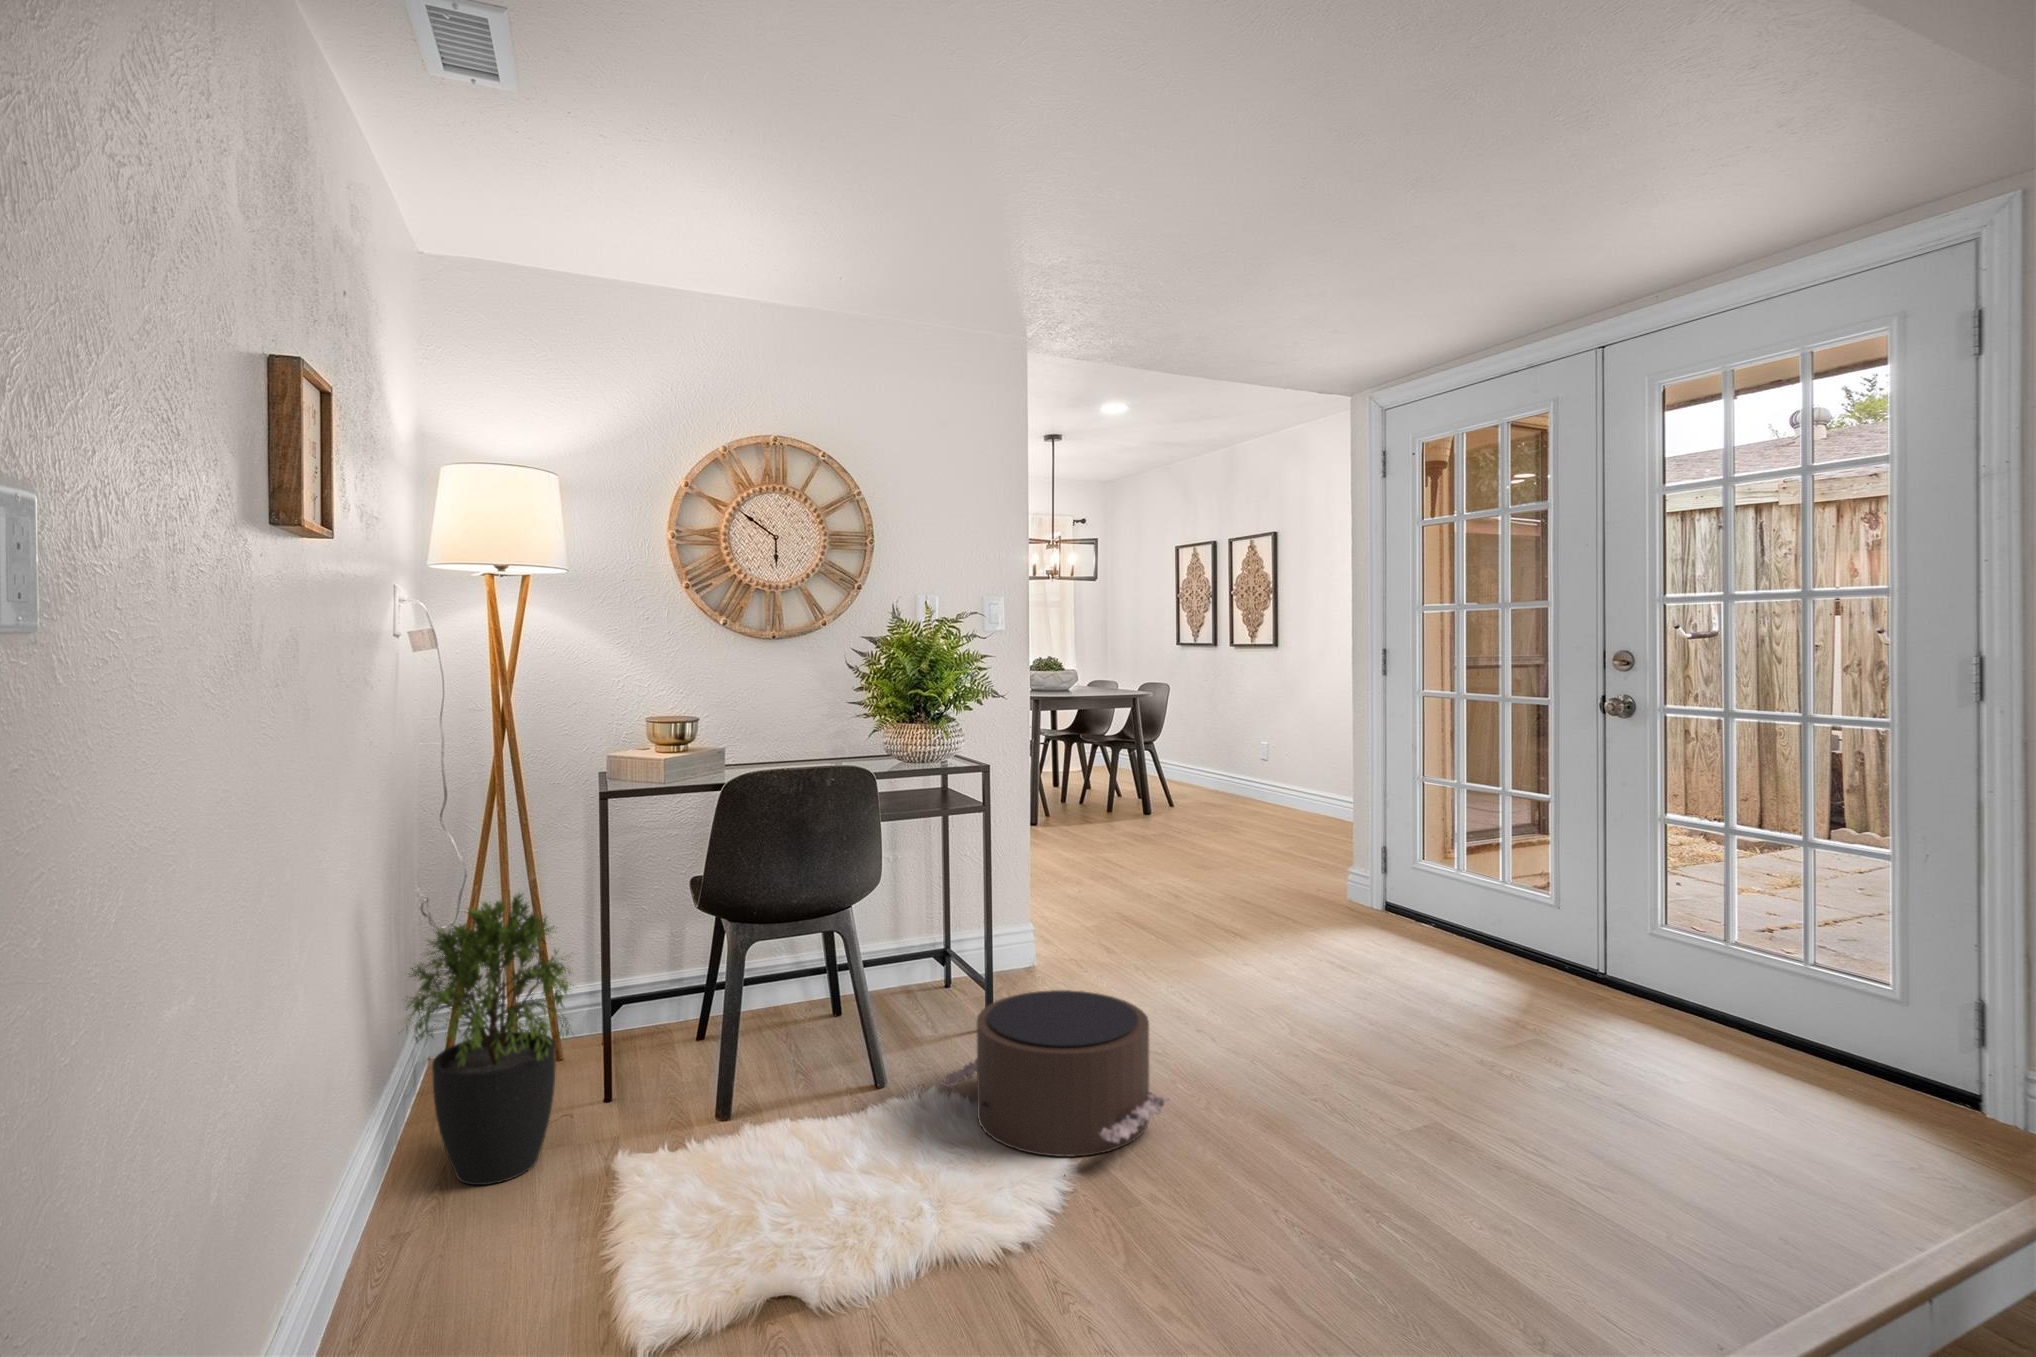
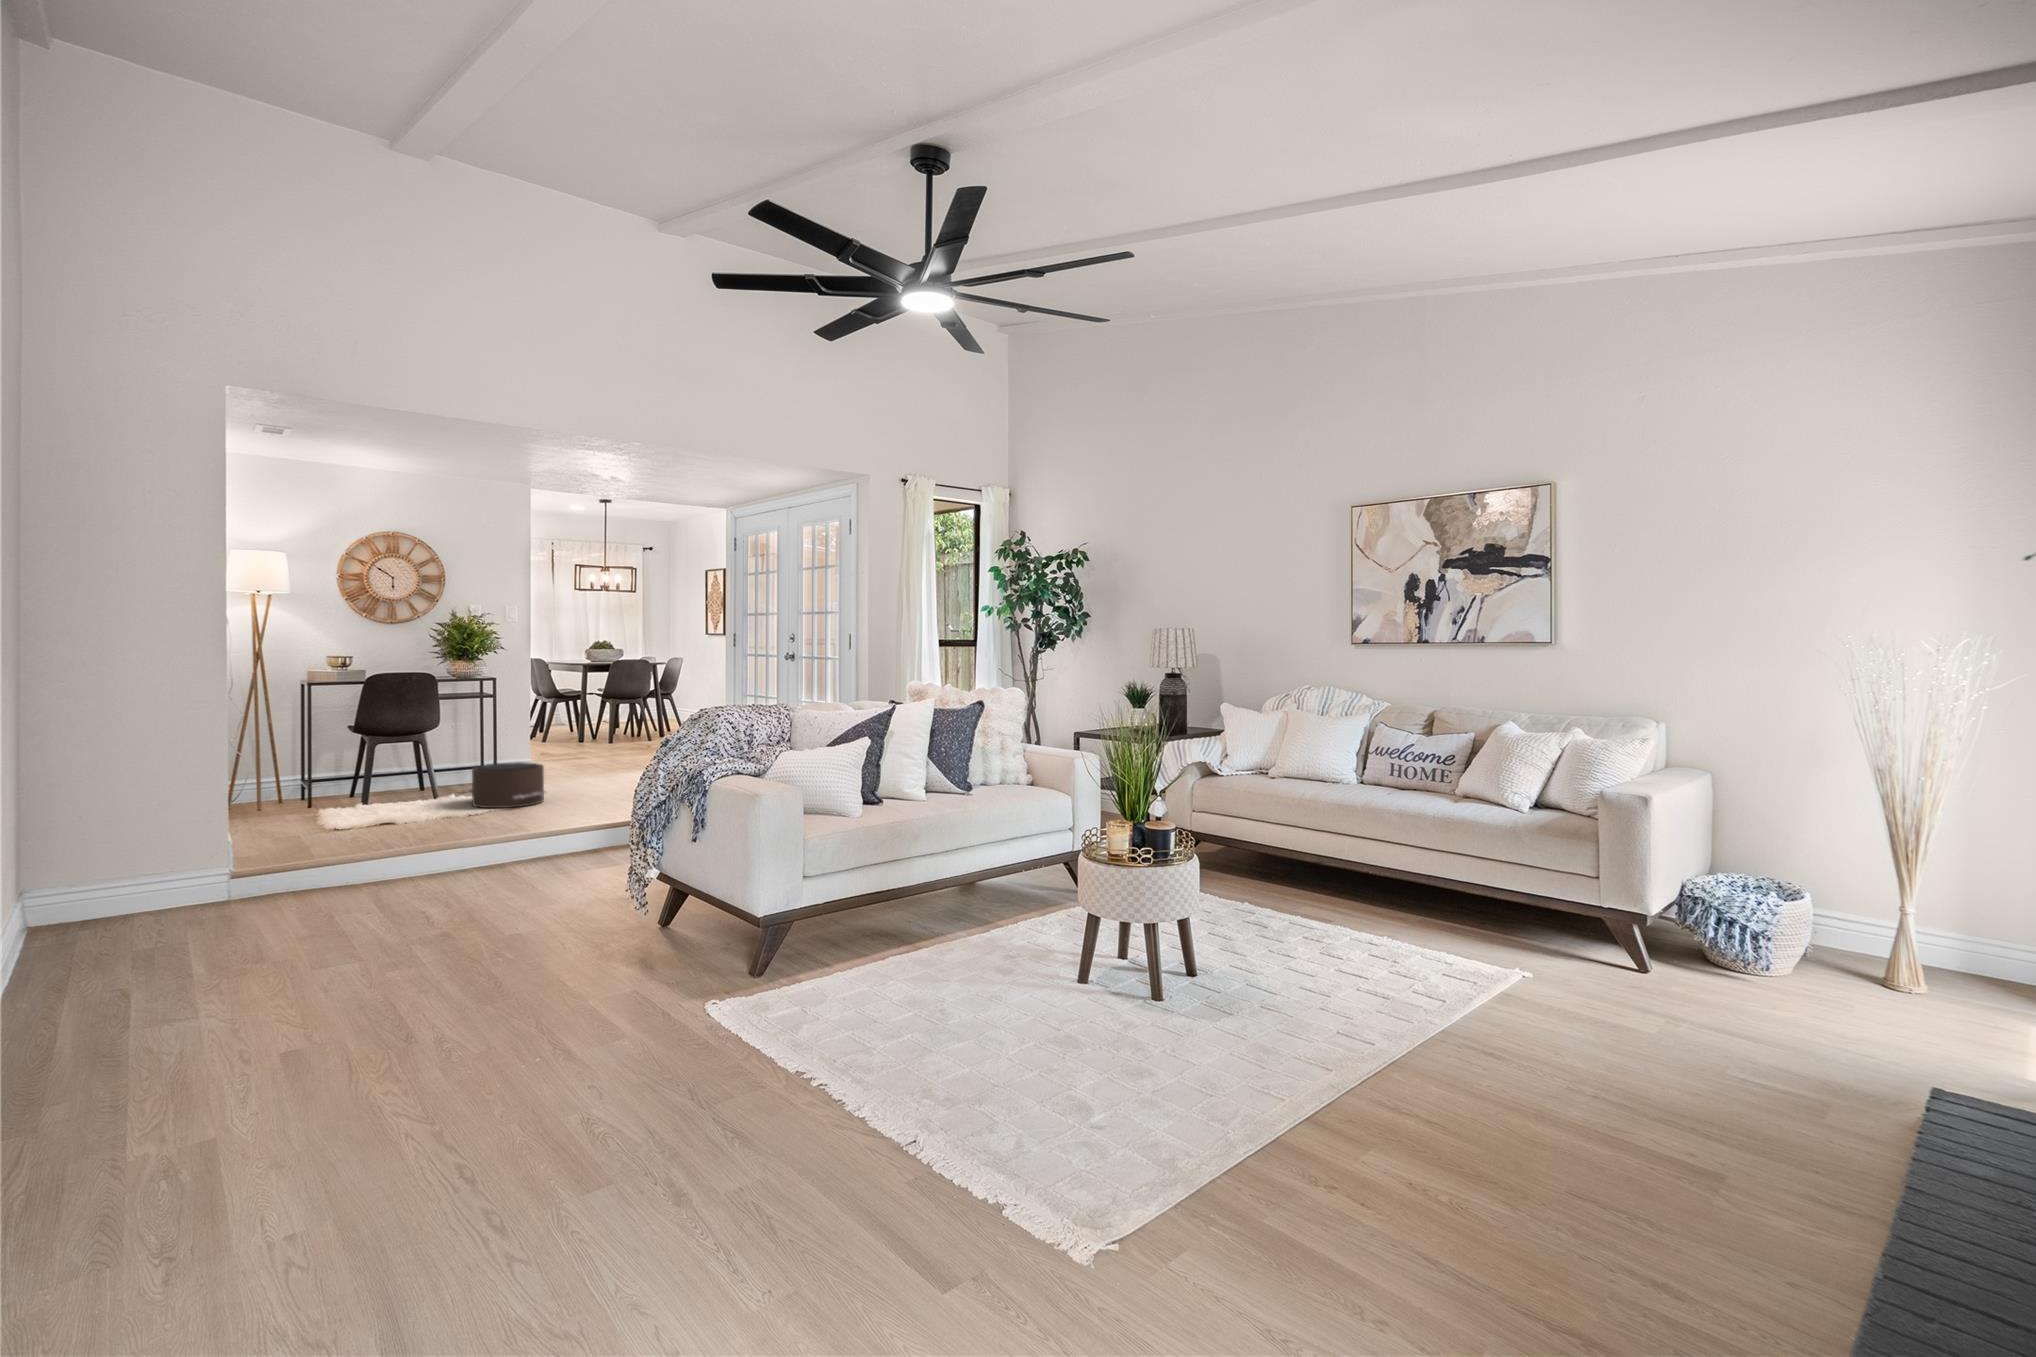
potted plant: present [403,894,574,1185] -> none [223,715,302,820]

